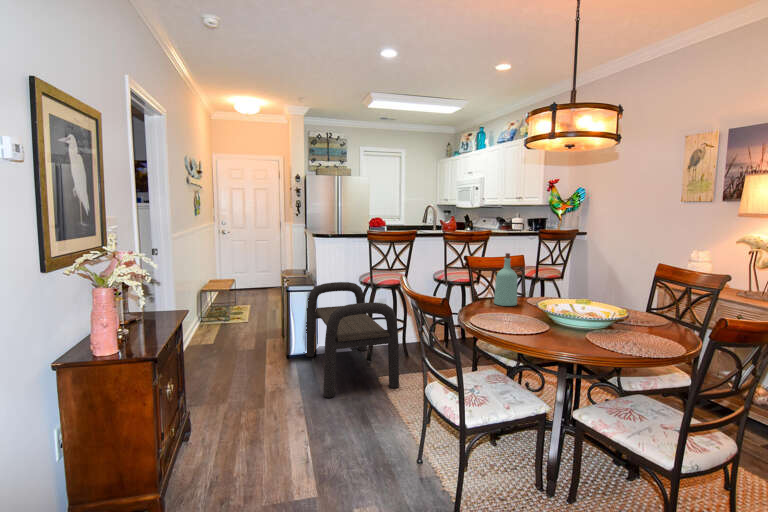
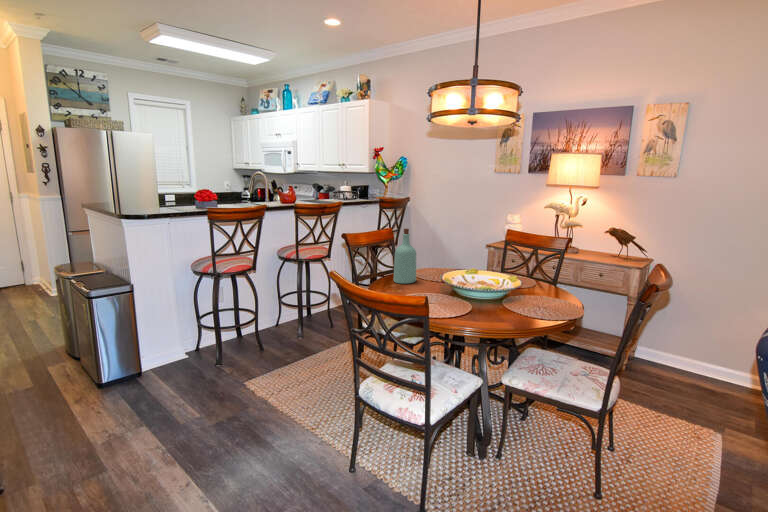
bench: present [305,282,399,398] -> none [121,274,276,430]

